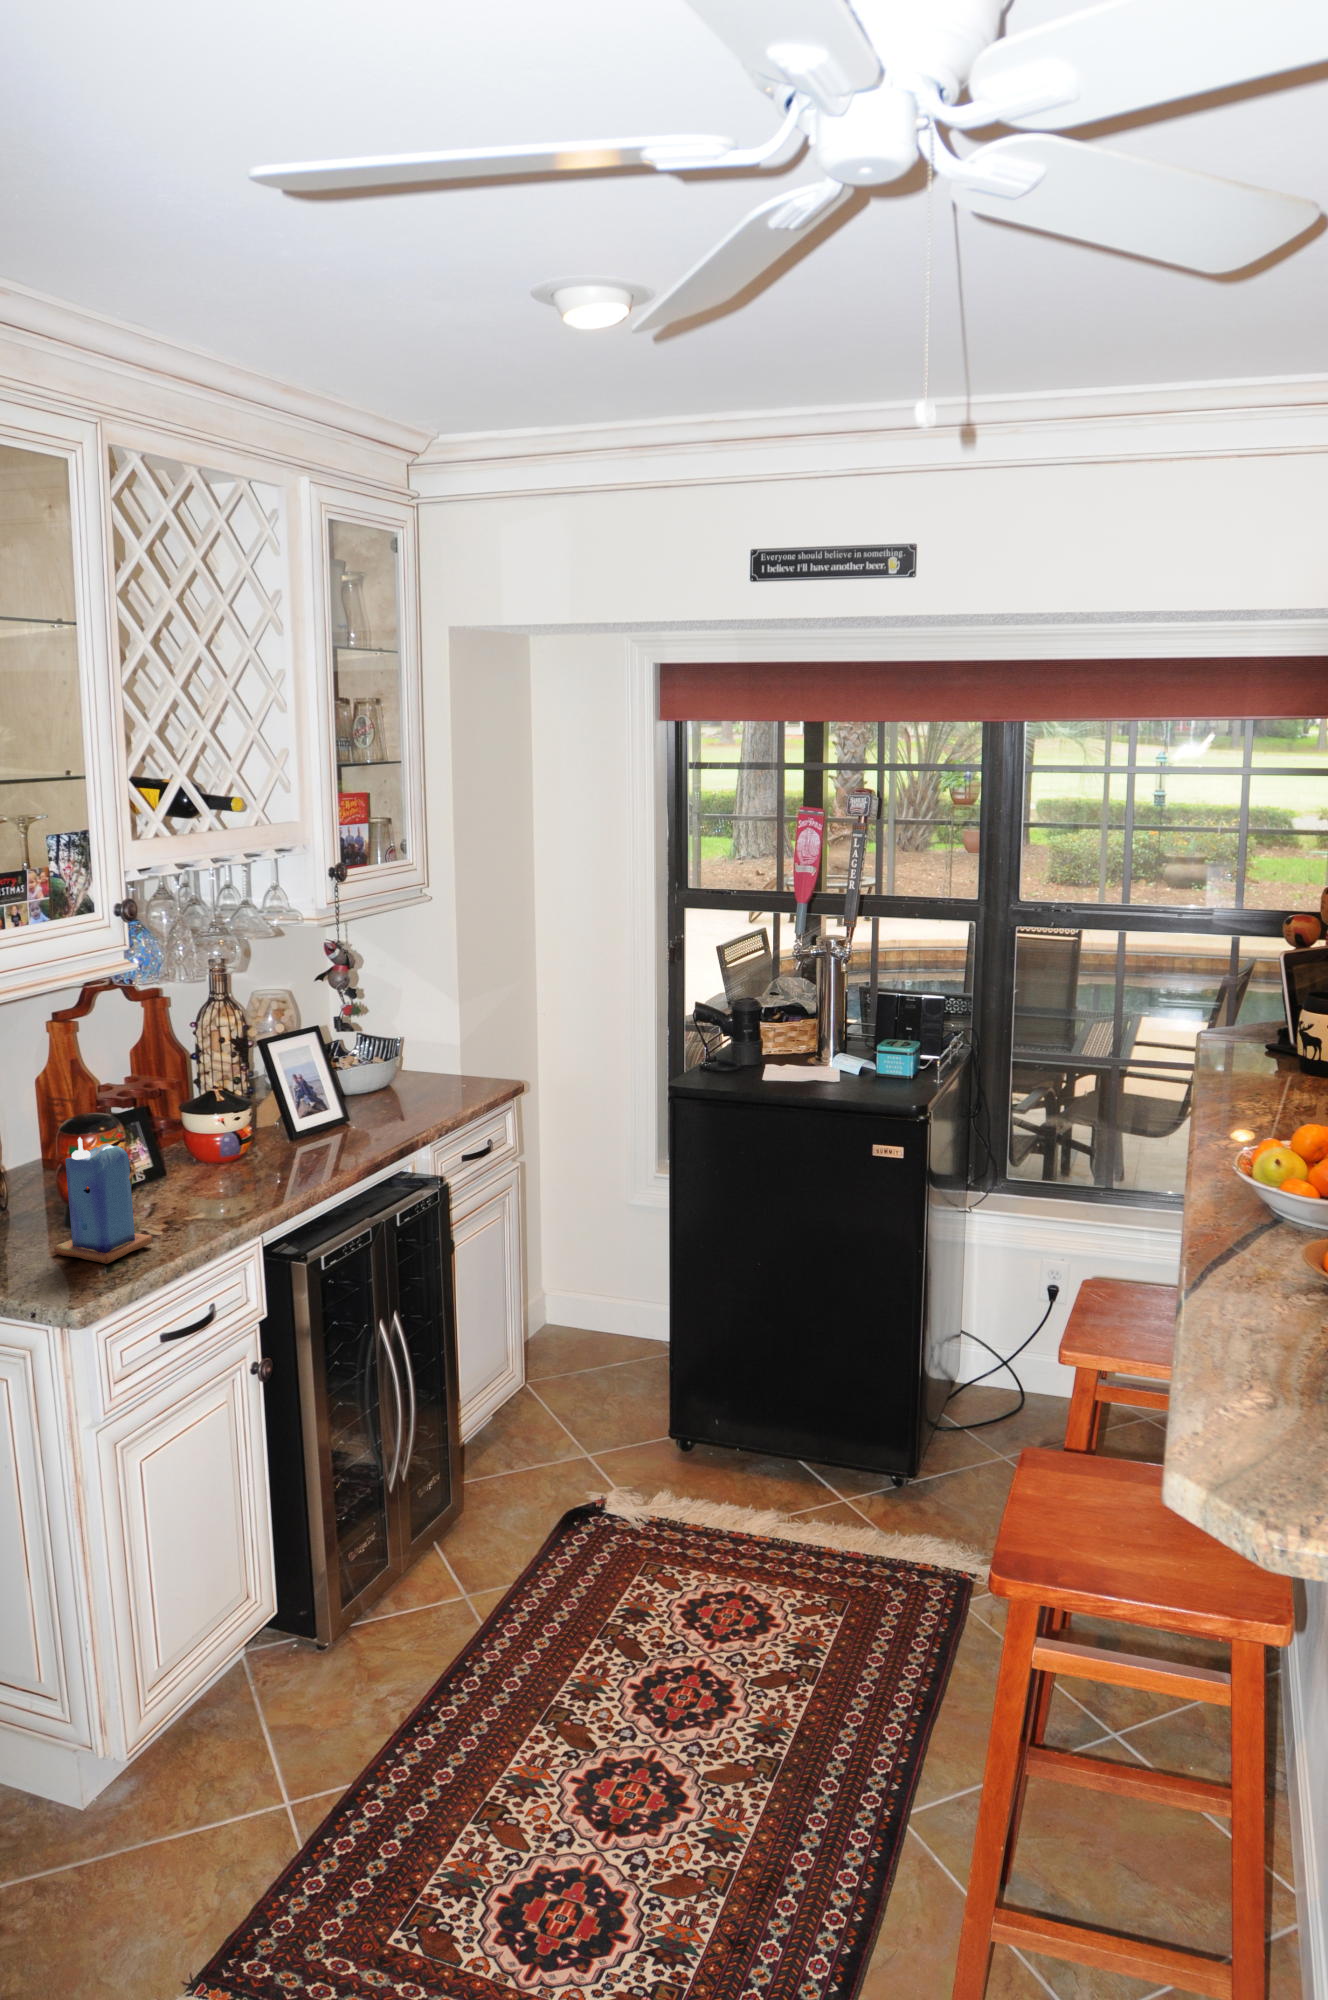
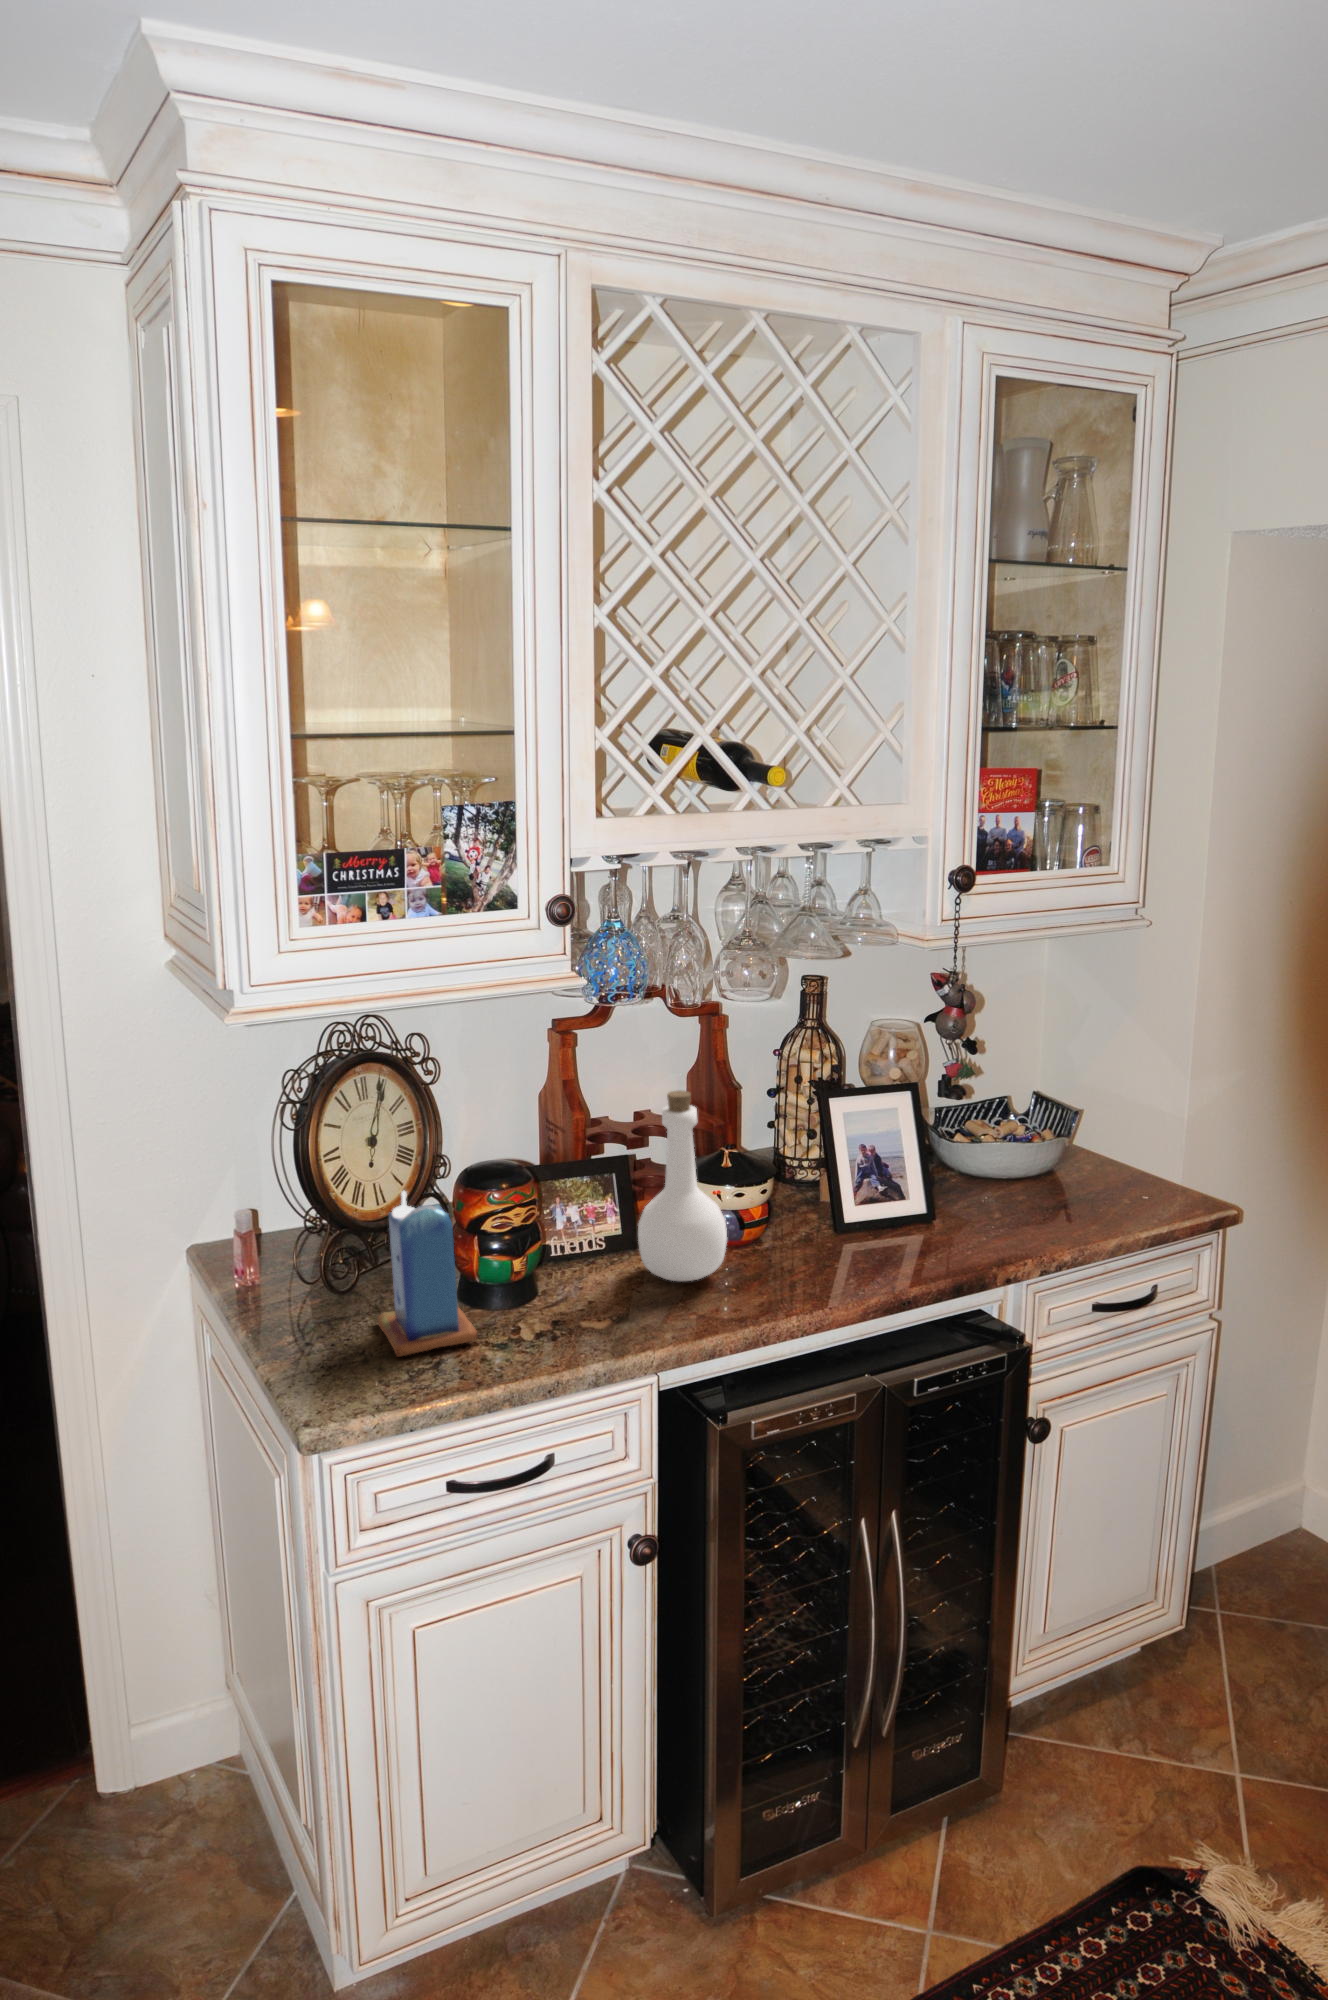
bottle: none [204,1042,274,1186] -> present [638,1090,727,1281]

